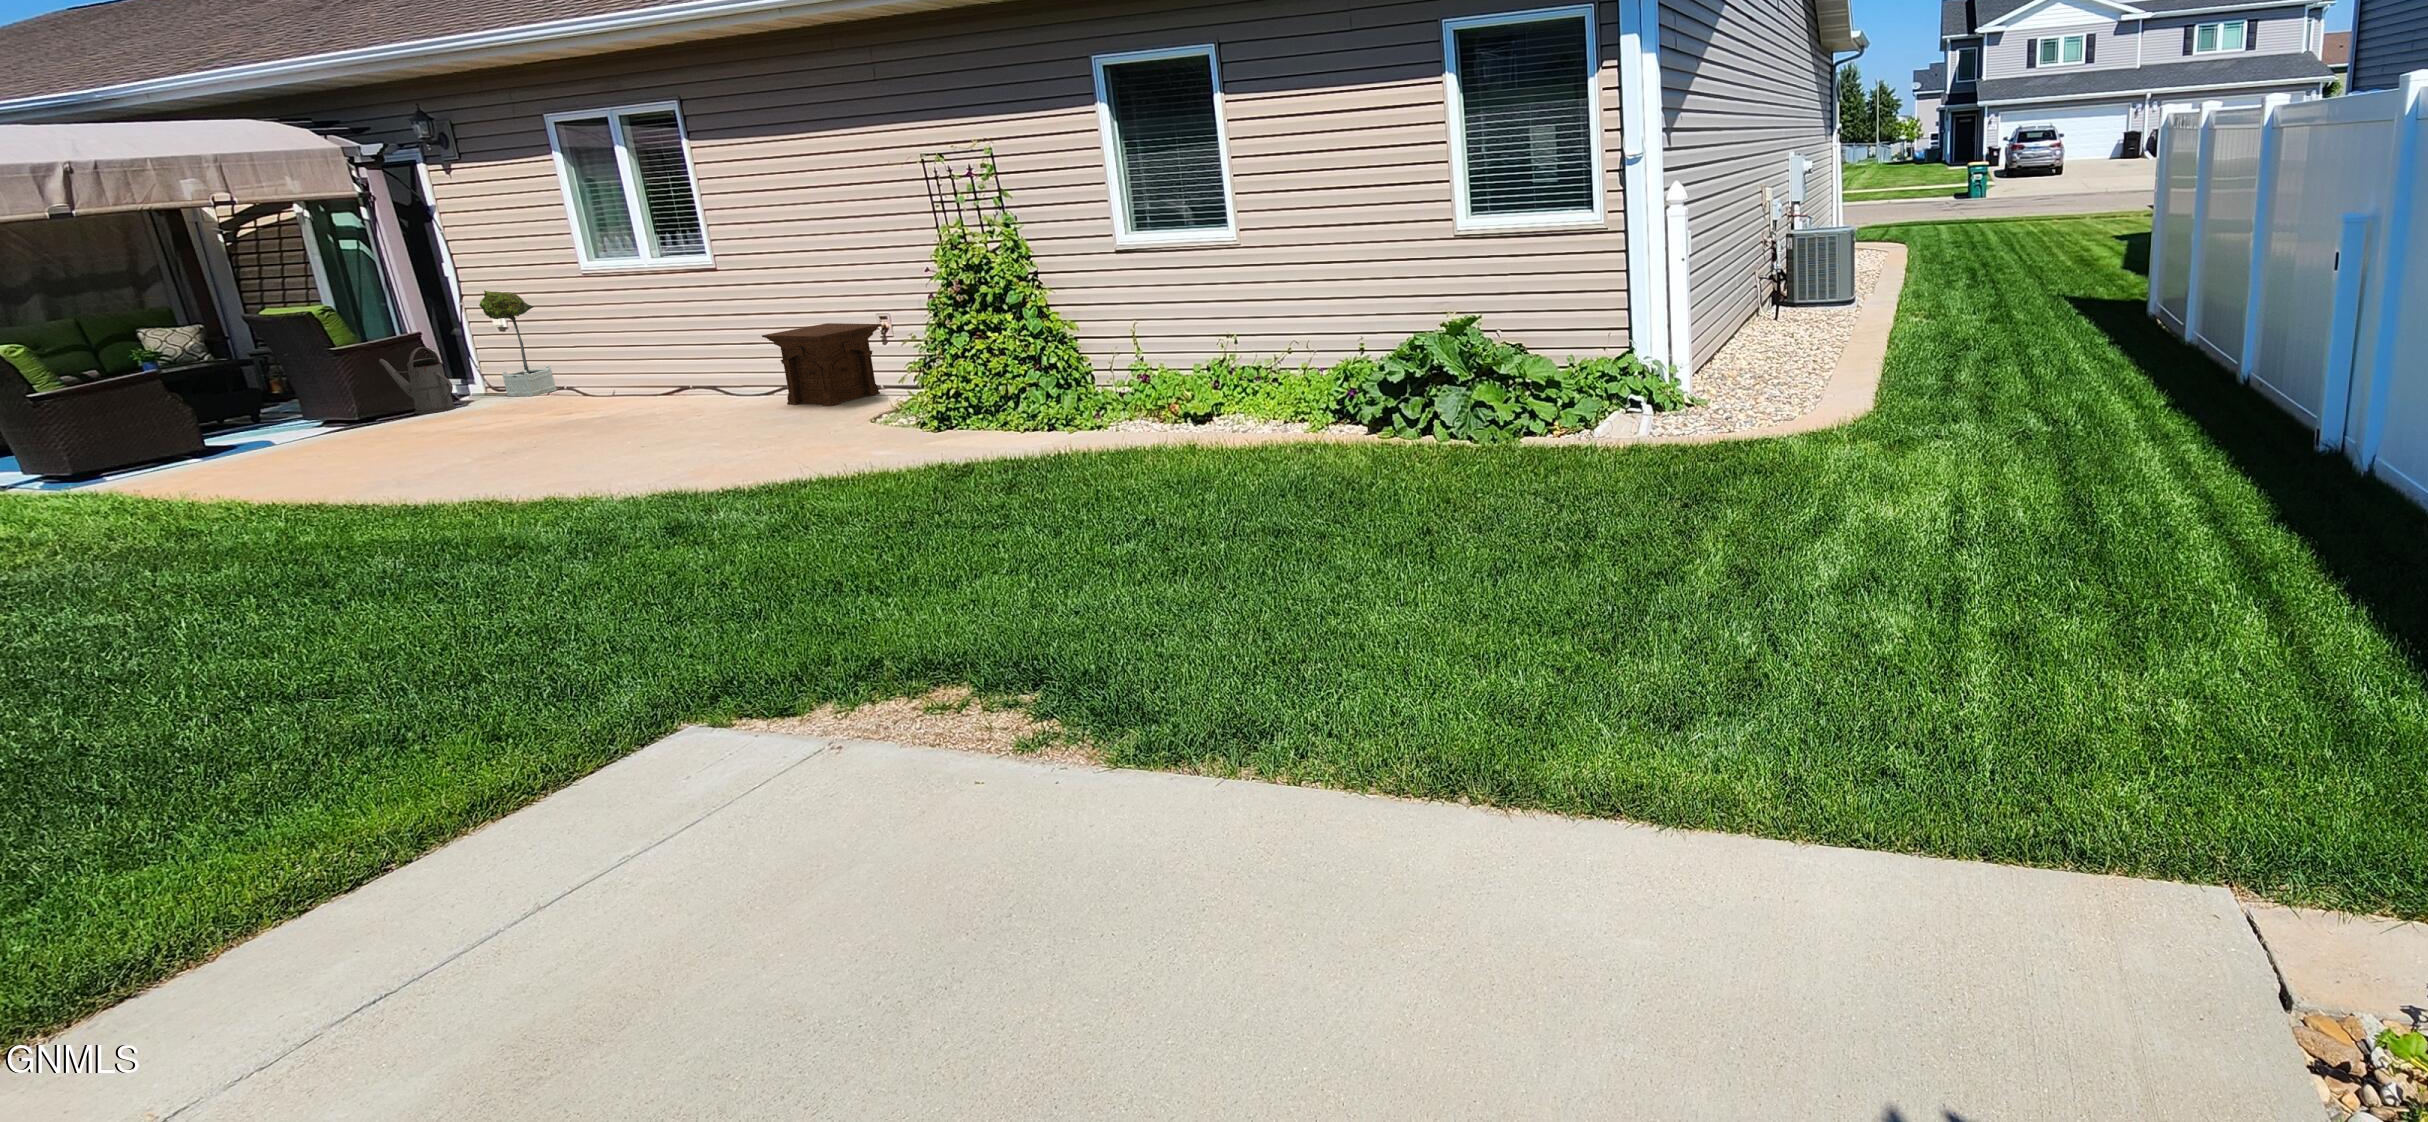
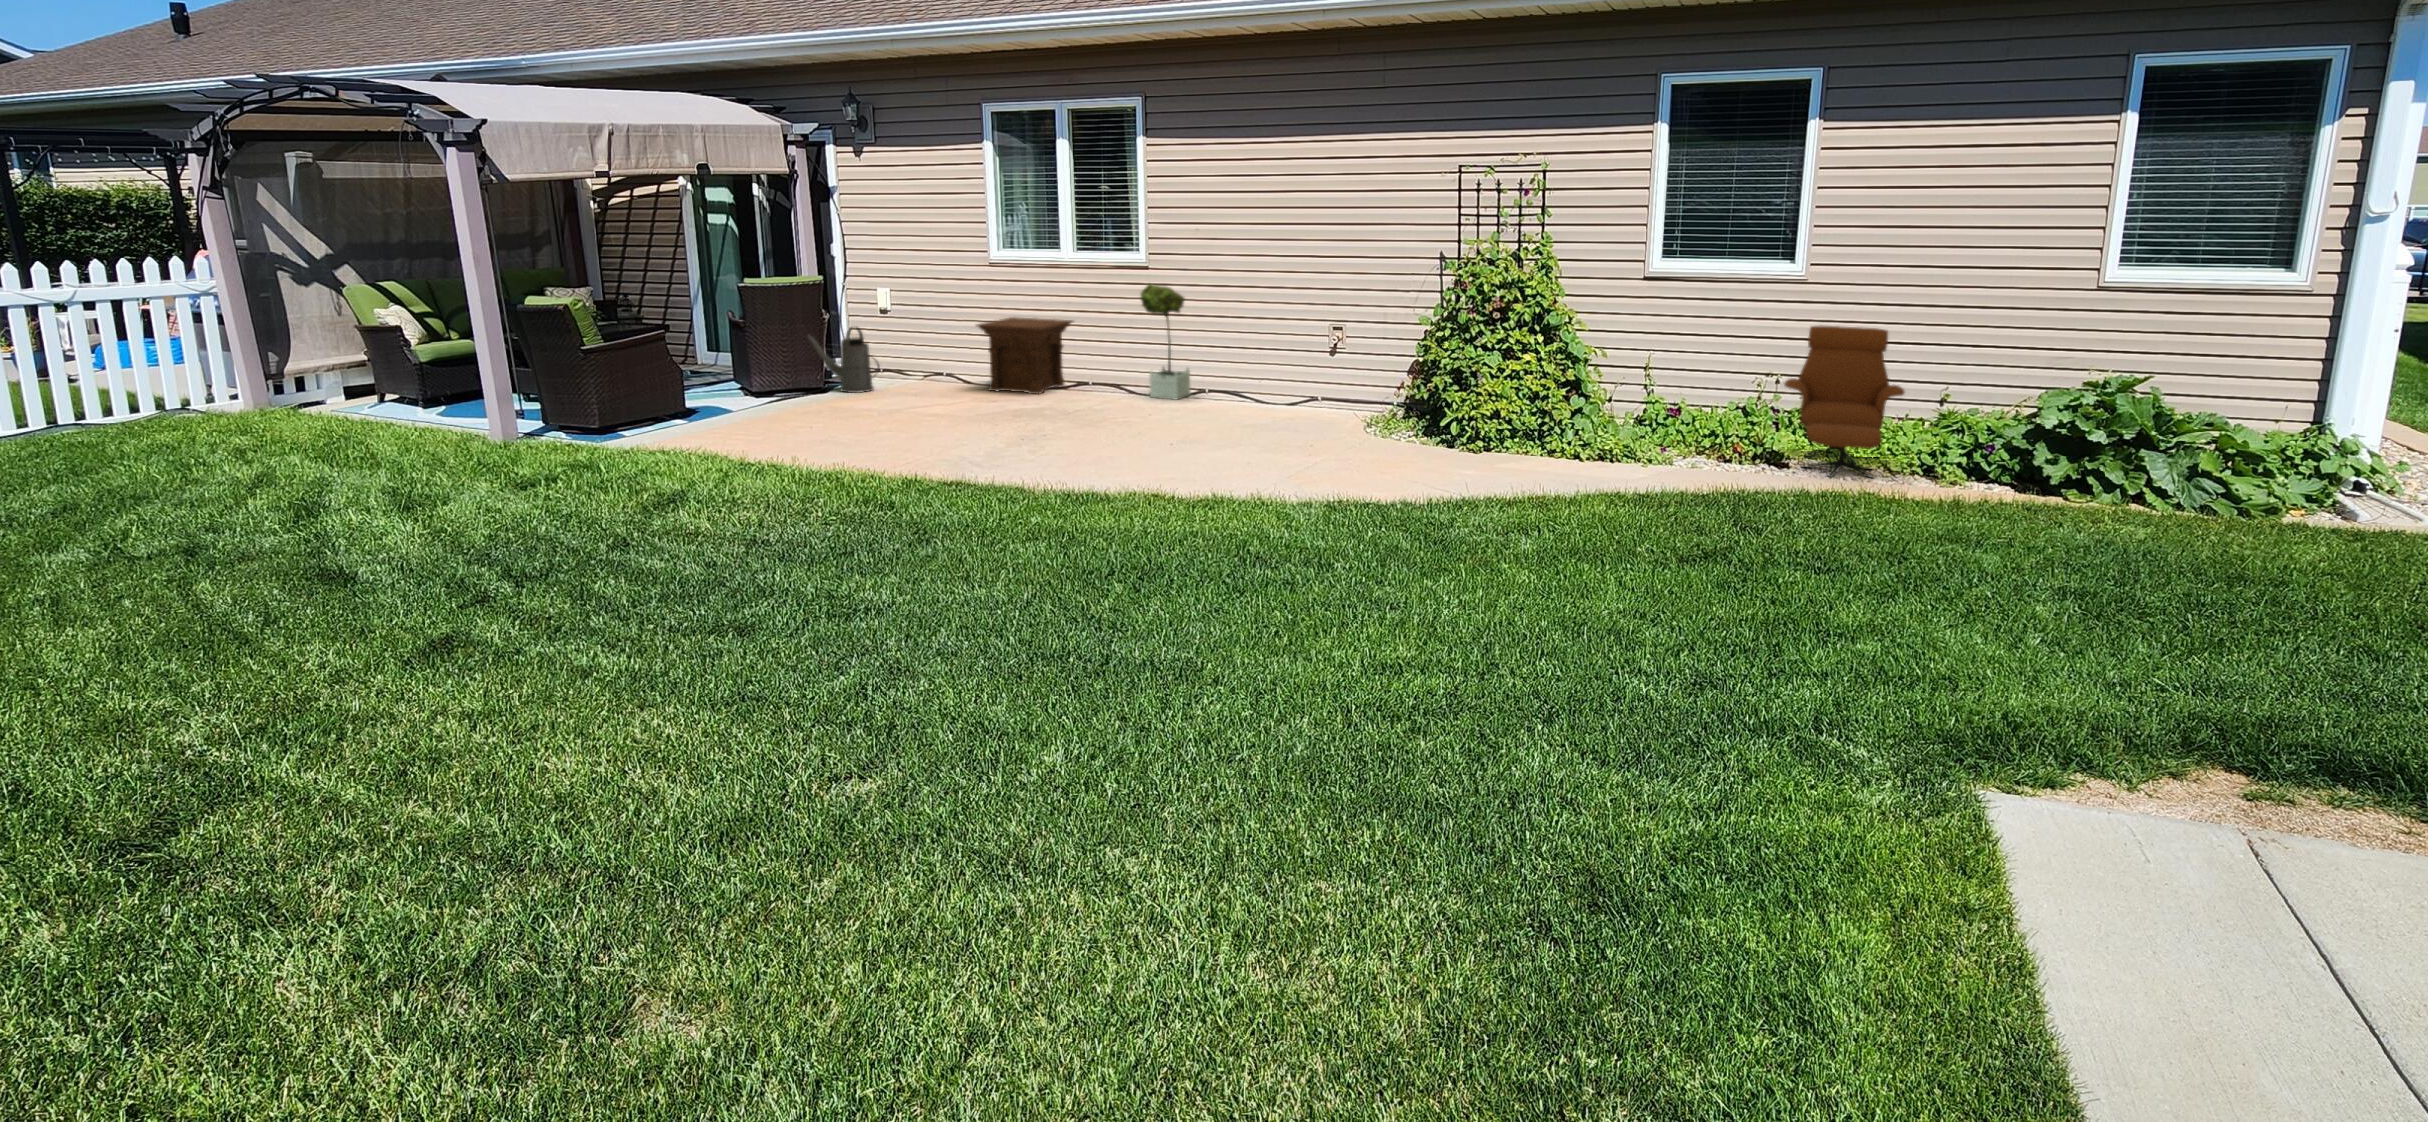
lounge chair: none [1191,287,1312,431] -> present [1785,325,1904,478]
potted tree: present [479,290,556,396] -> present [1141,284,1191,400]
side table: present [762,323,882,406] -> present [977,317,1073,394]

